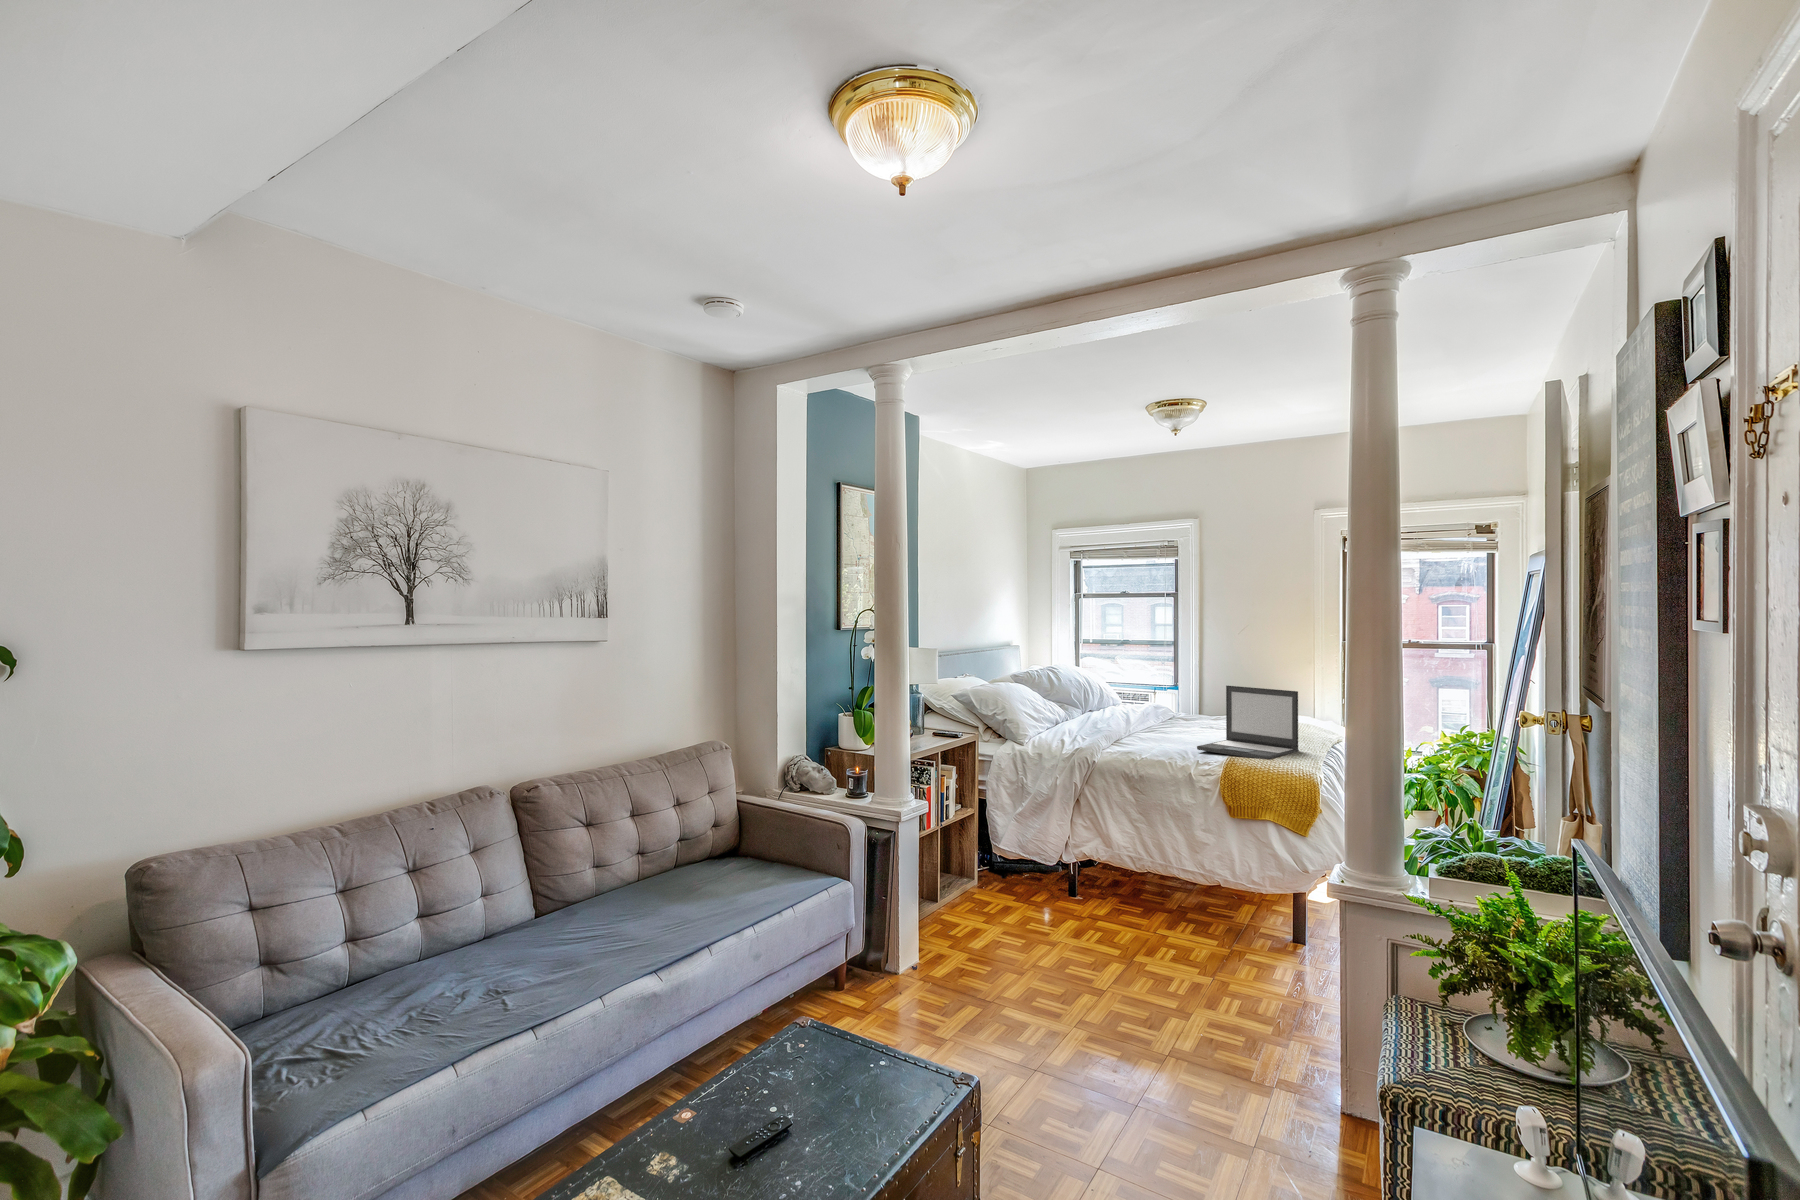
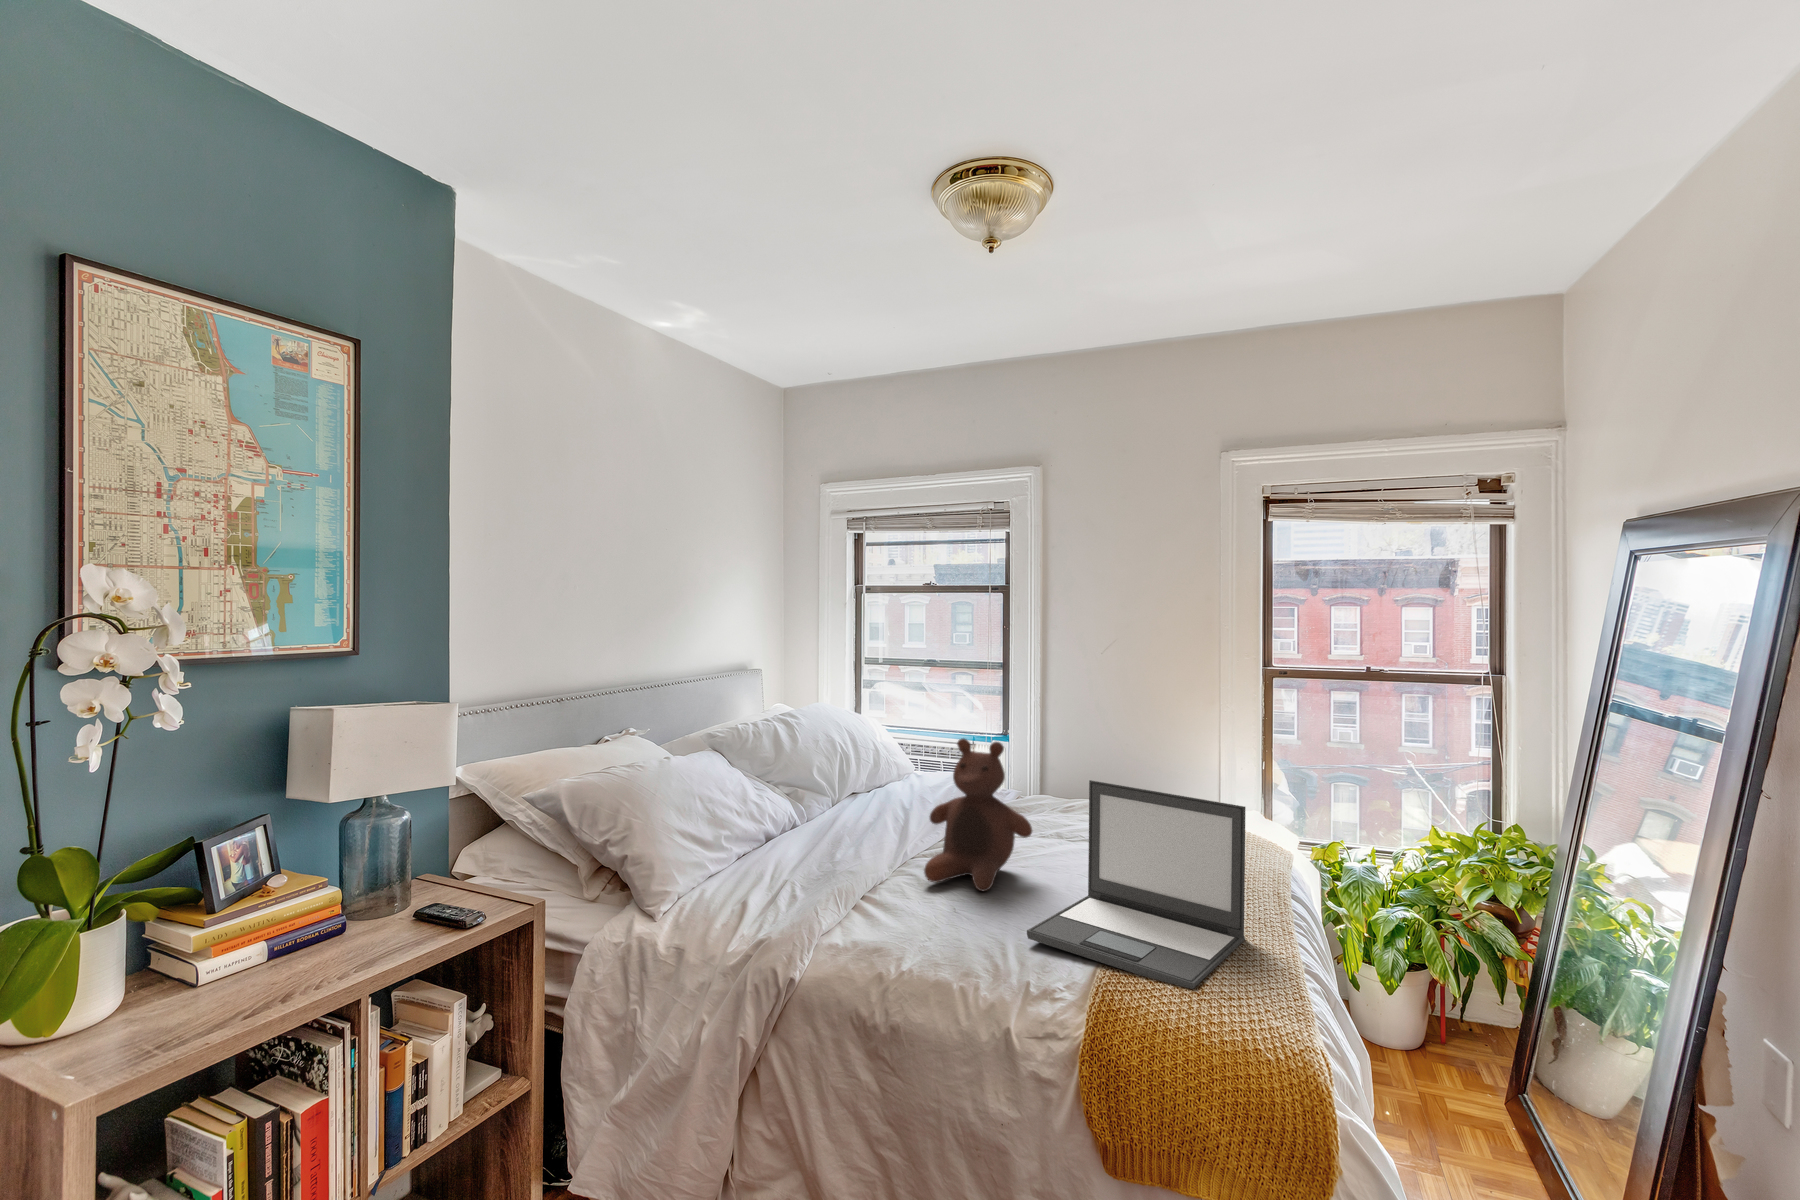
stuffed bear: none [1143,671,1198,743] -> present [924,738,1032,891]

